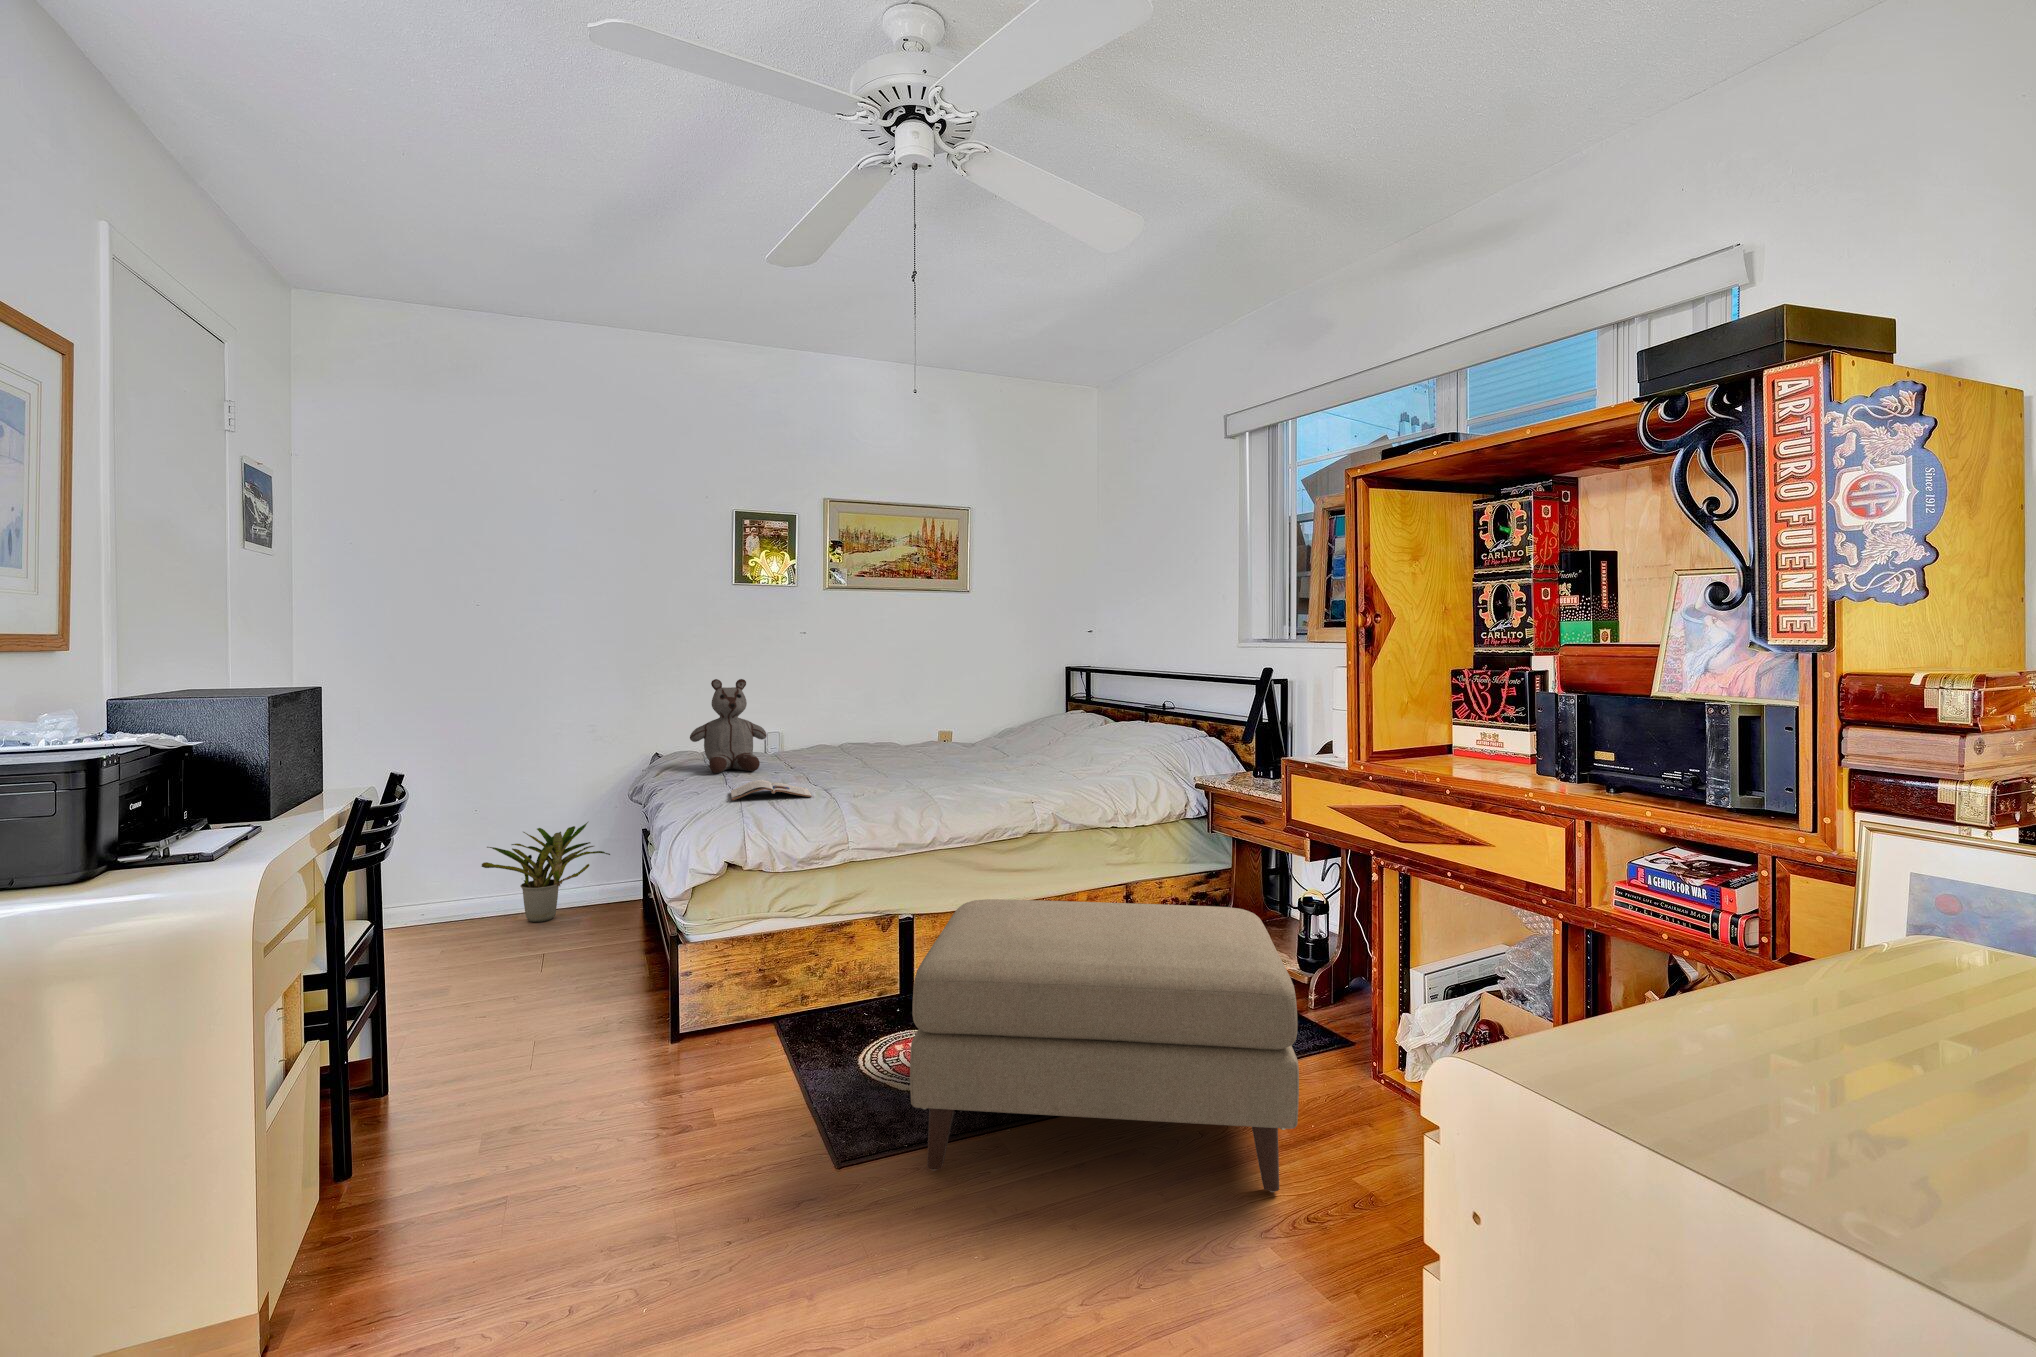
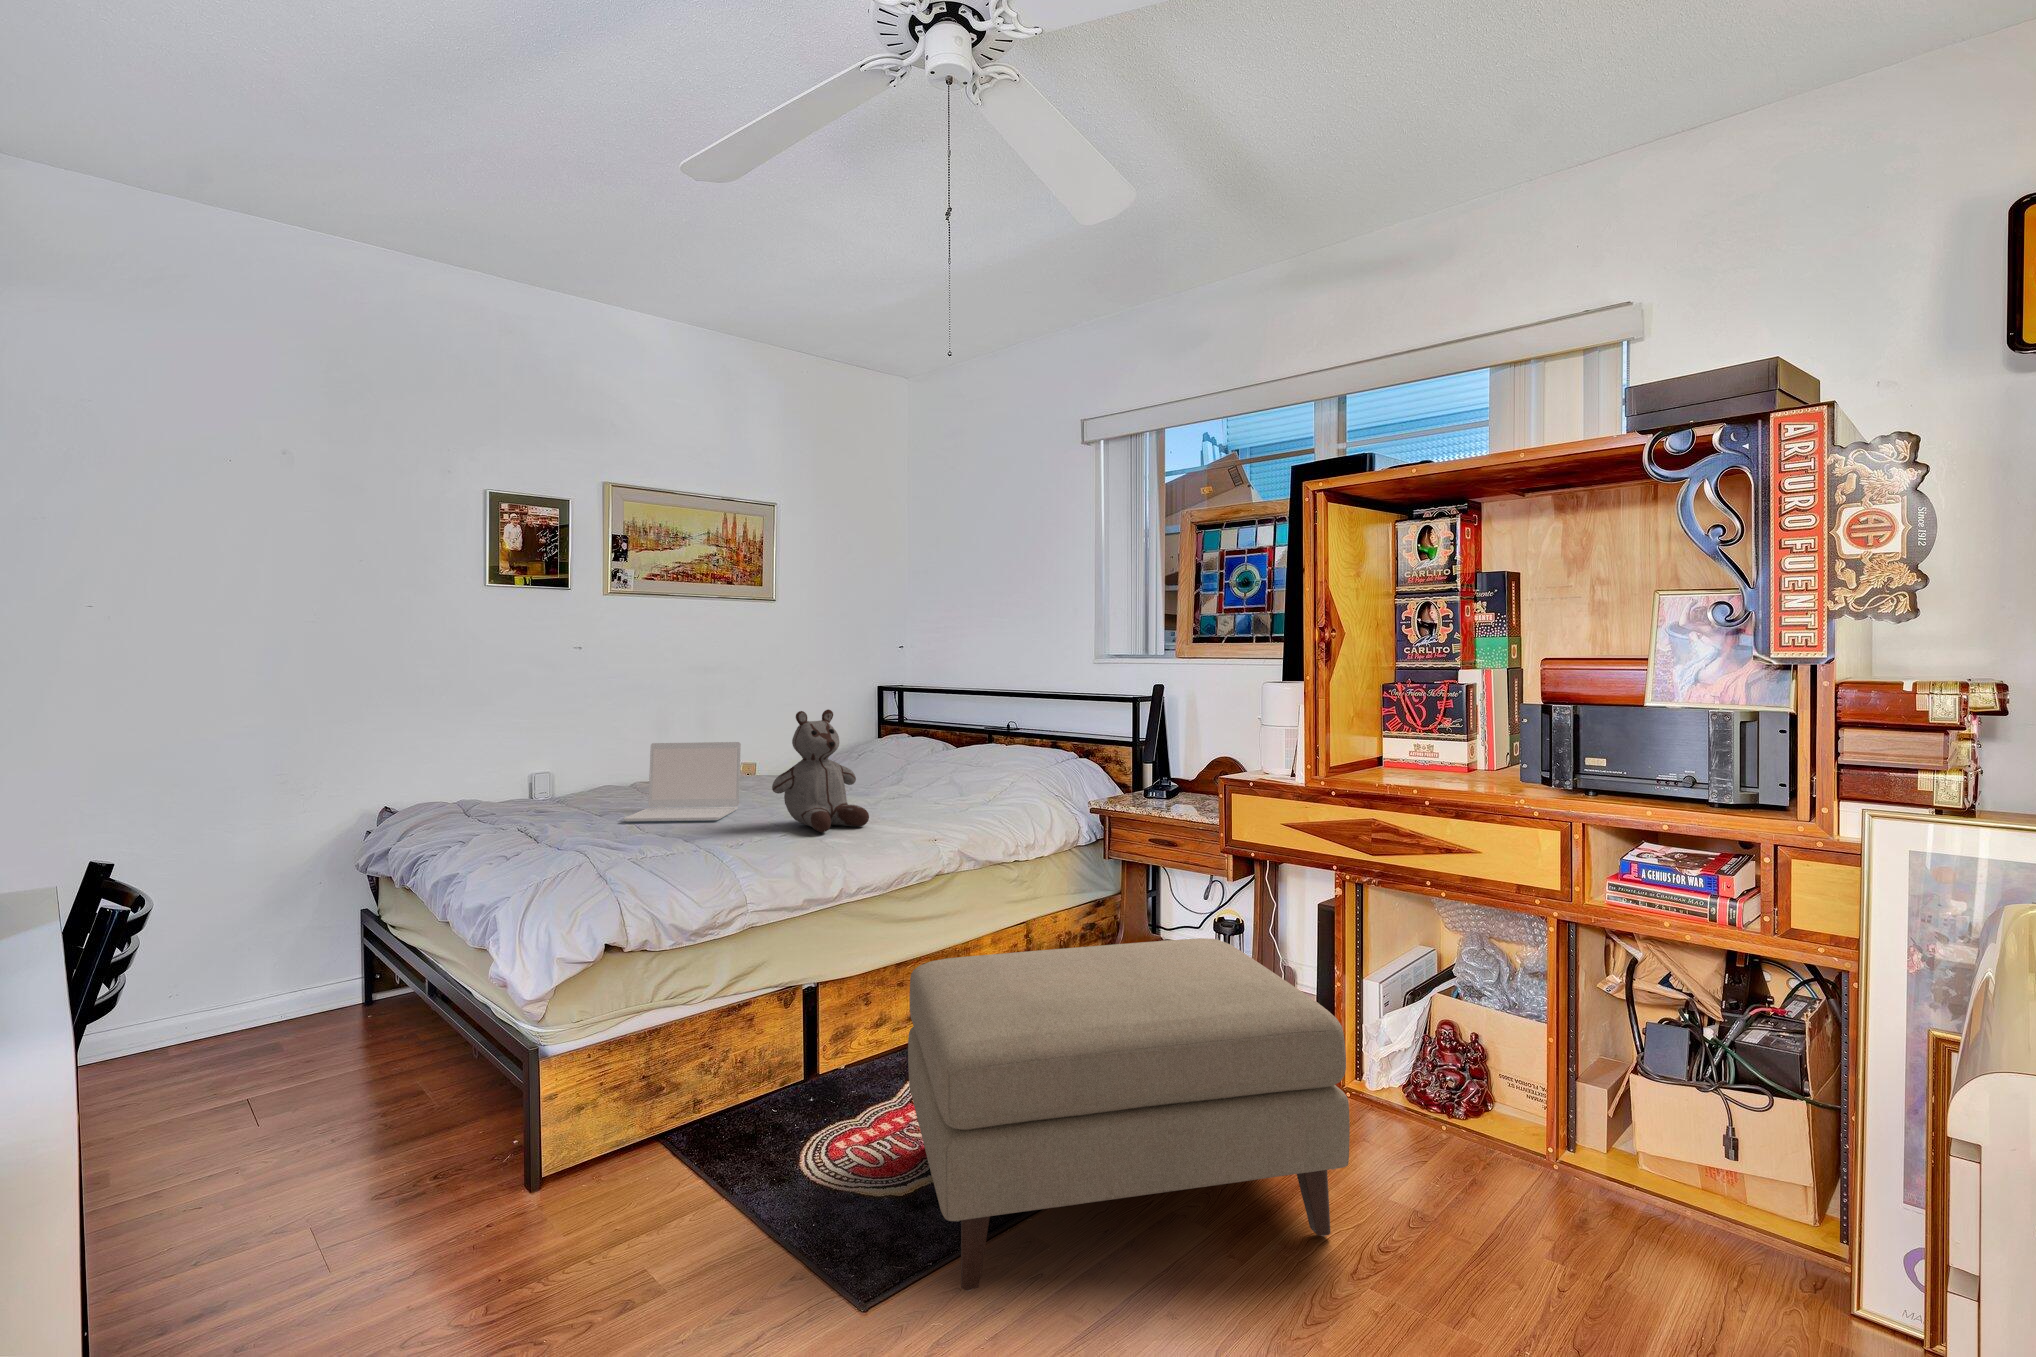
stuffed bear: present [690,679,767,773] -> present [772,709,869,832]
laptop: none [798,709,898,774] -> present [624,742,741,821]
magazine: present [731,780,812,800] -> none [566,838,682,868]
potted plant: present [482,822,610,922] -> none [143,907,339,1051]

